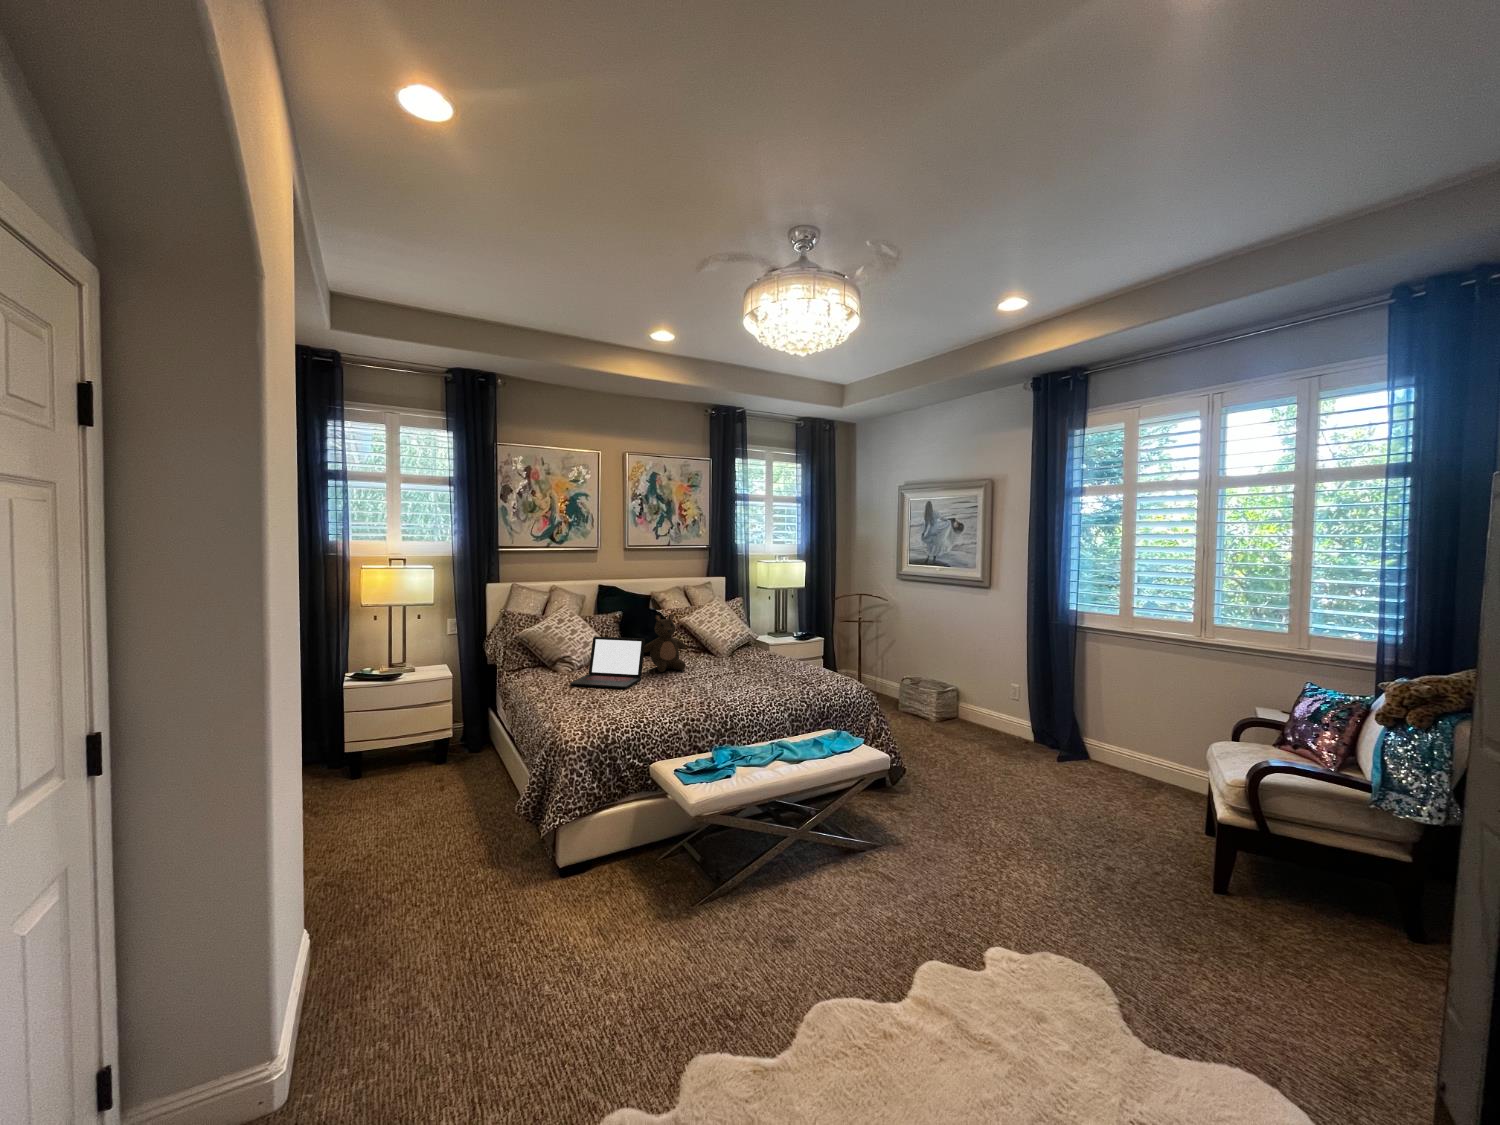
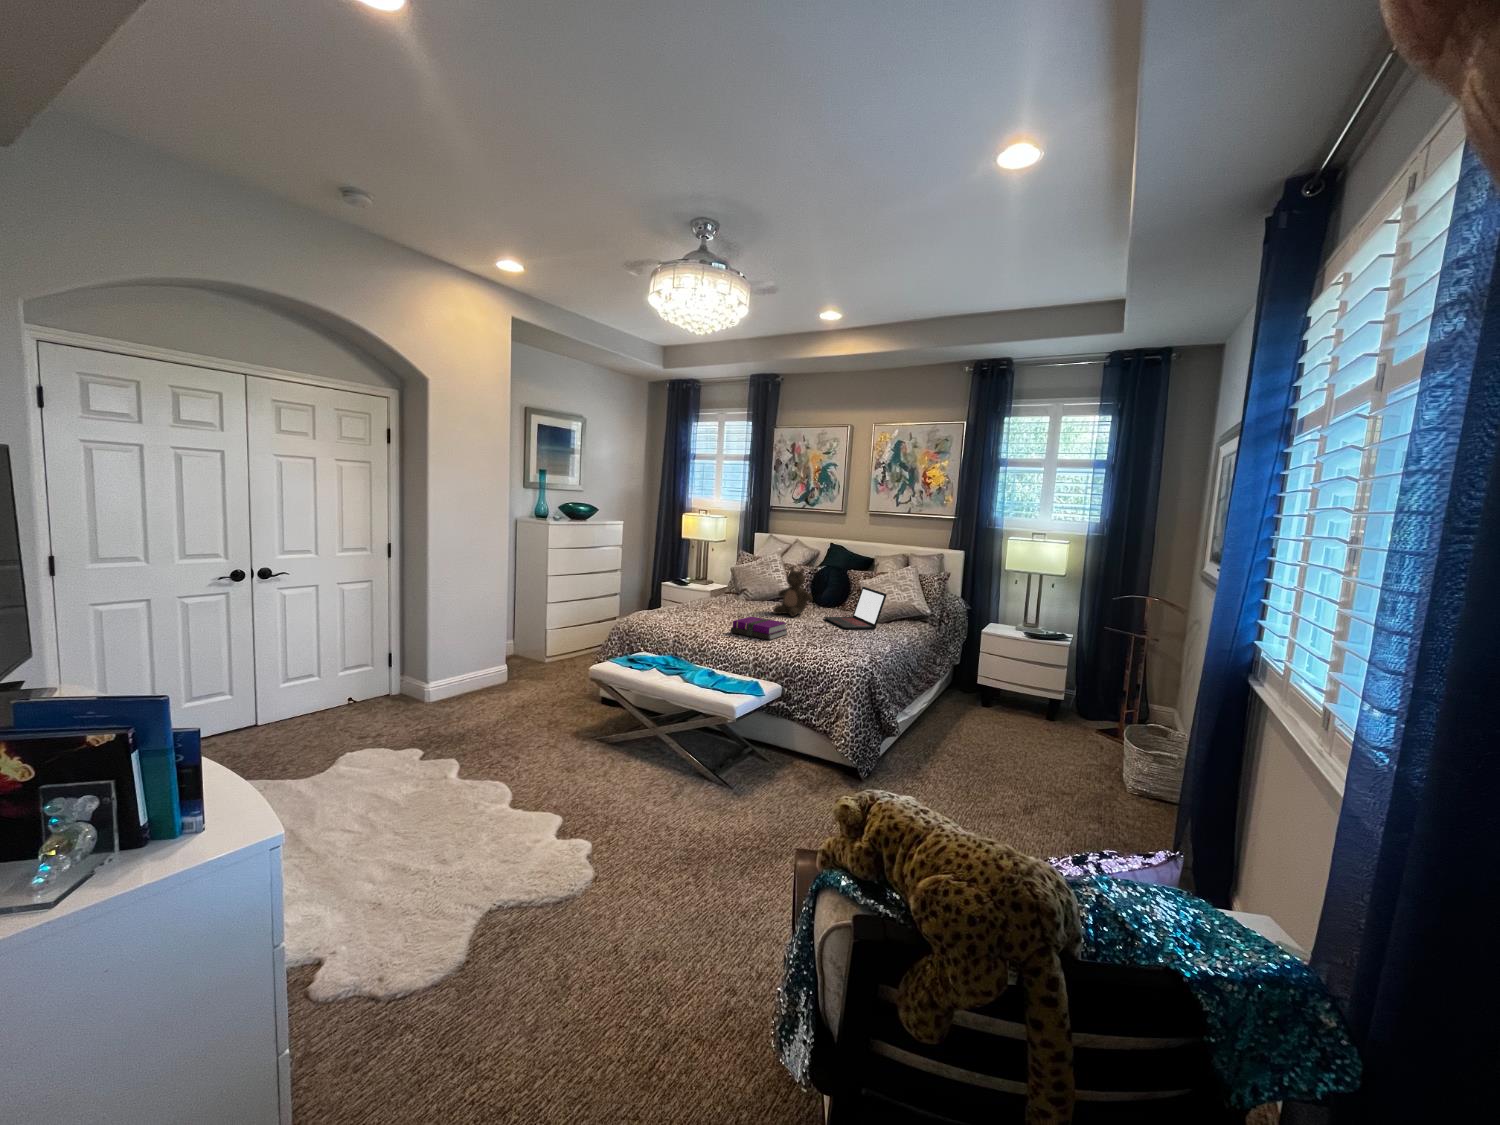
laptop: present [570,637,645,688] -> present [824,587,887,629]
notebook: none [714,672,777,698] -> present [731,617,787,640]

